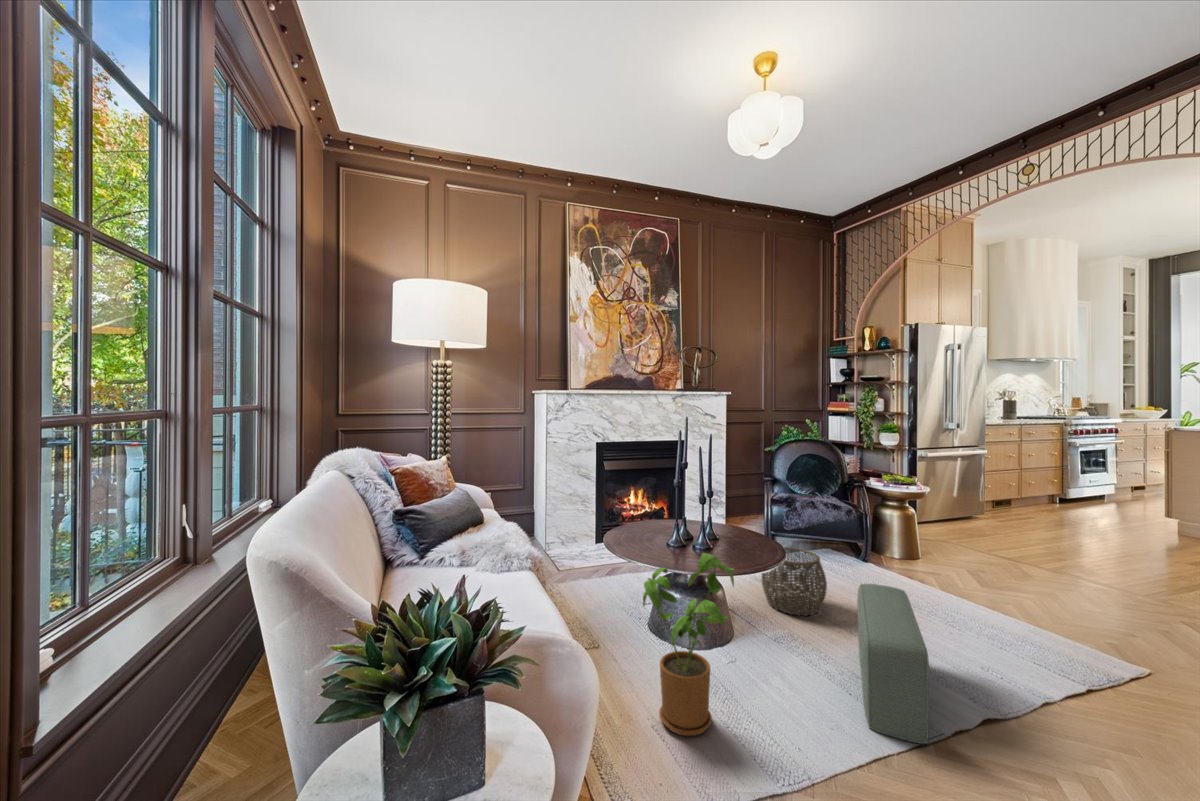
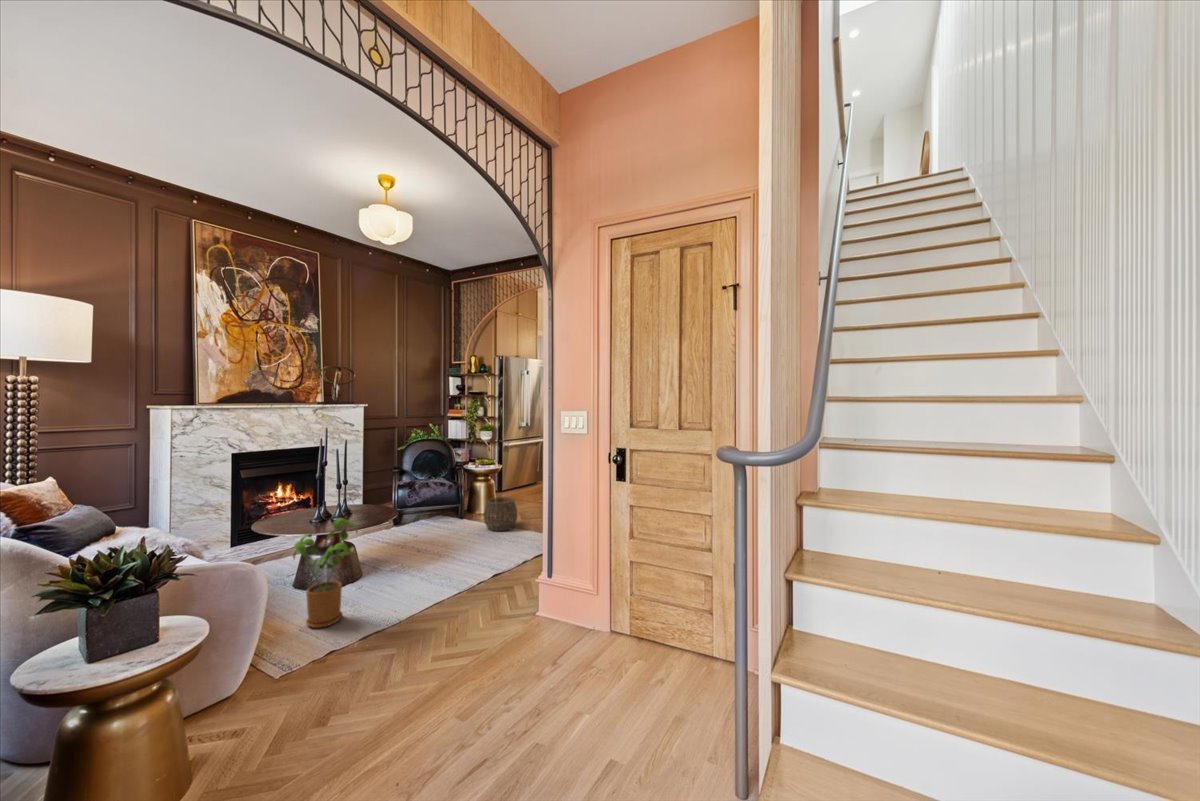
woven basket: present [761,547,827,616] -> present [484,497,517,531]
pouf: present [857,584,929,744] -> none [433,523,465,593]

